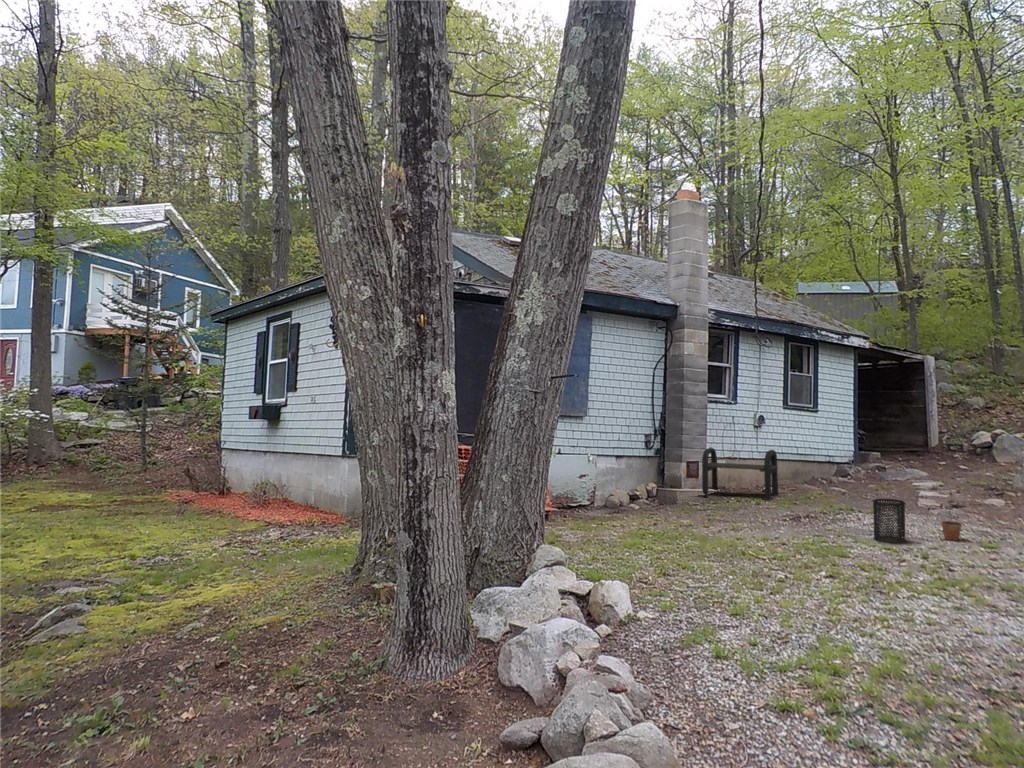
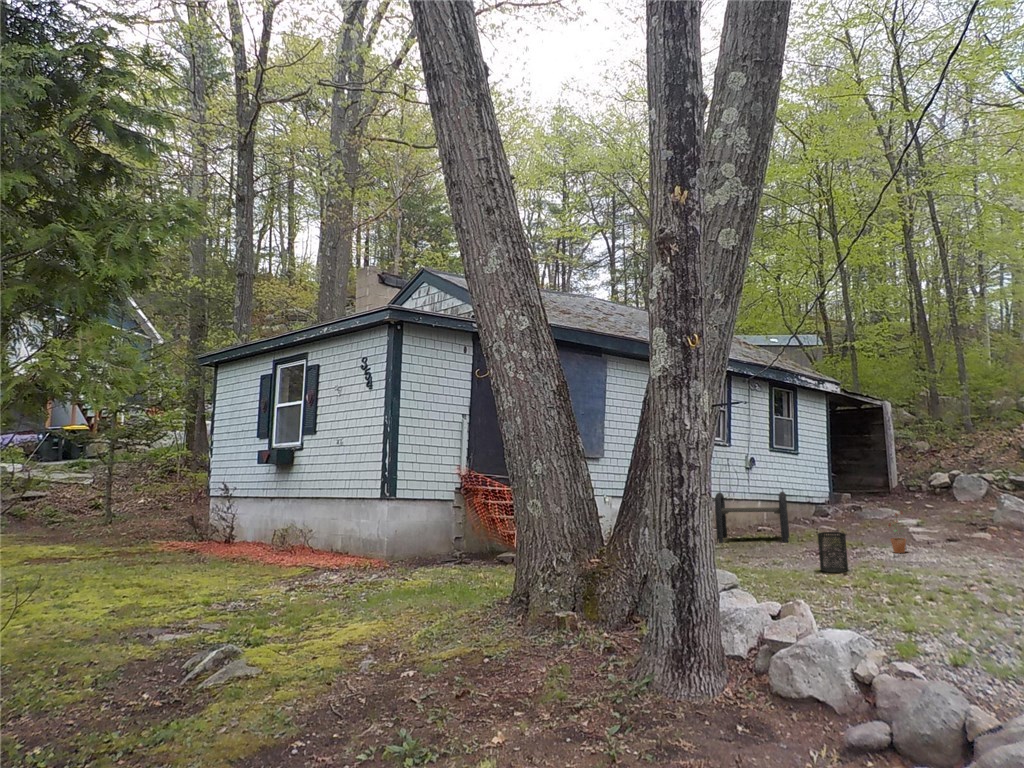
potted plant: present [939,489,962,540] -> present [888,511,906,553]
trash can: present [872,499,906,542] -> present [817,532,848,572]

